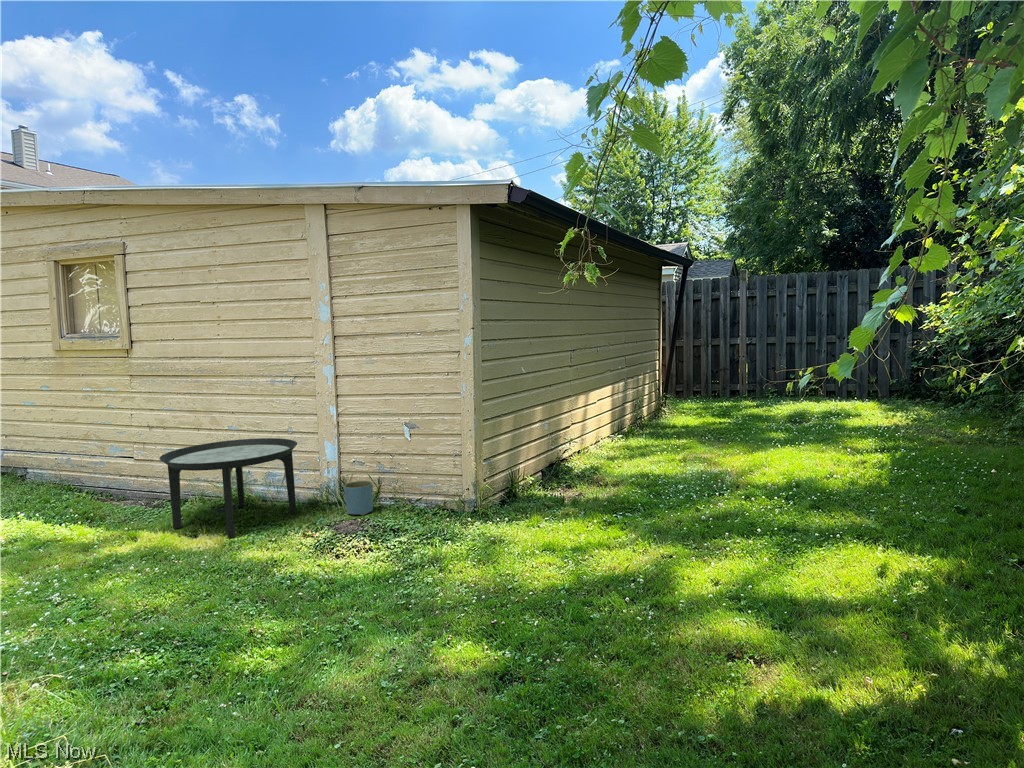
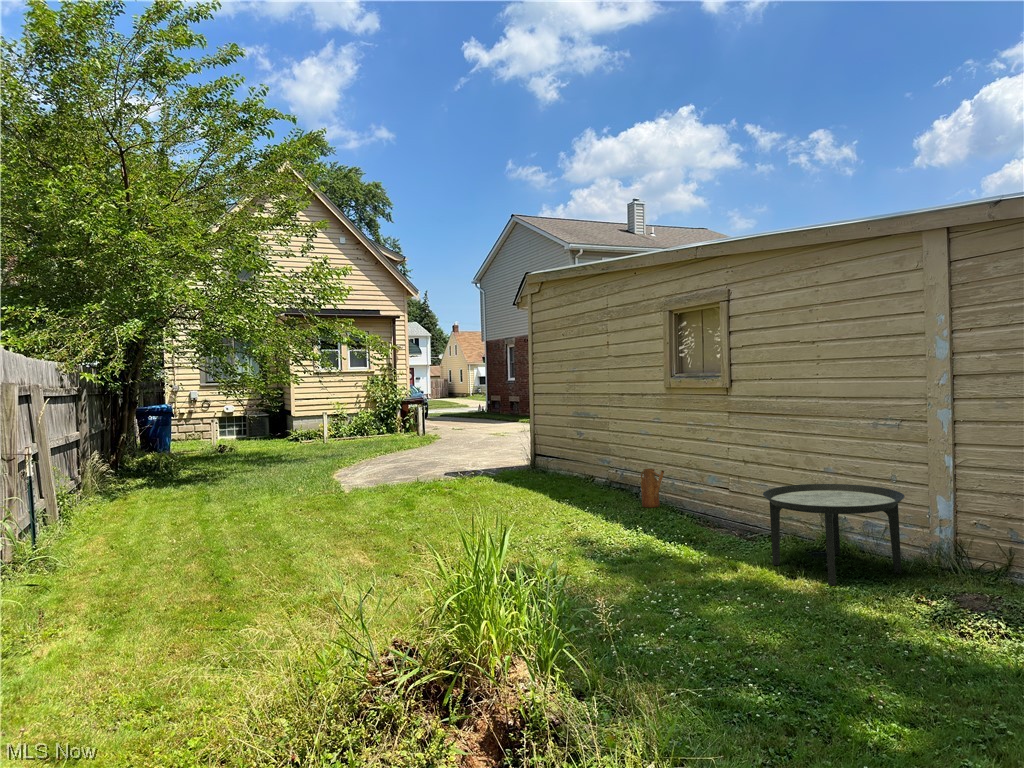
watering can: none [23,445,55,491] -> present [641,469,664,508]
planter: present [344,481,373,515] -> none [965,550,1005,593]

